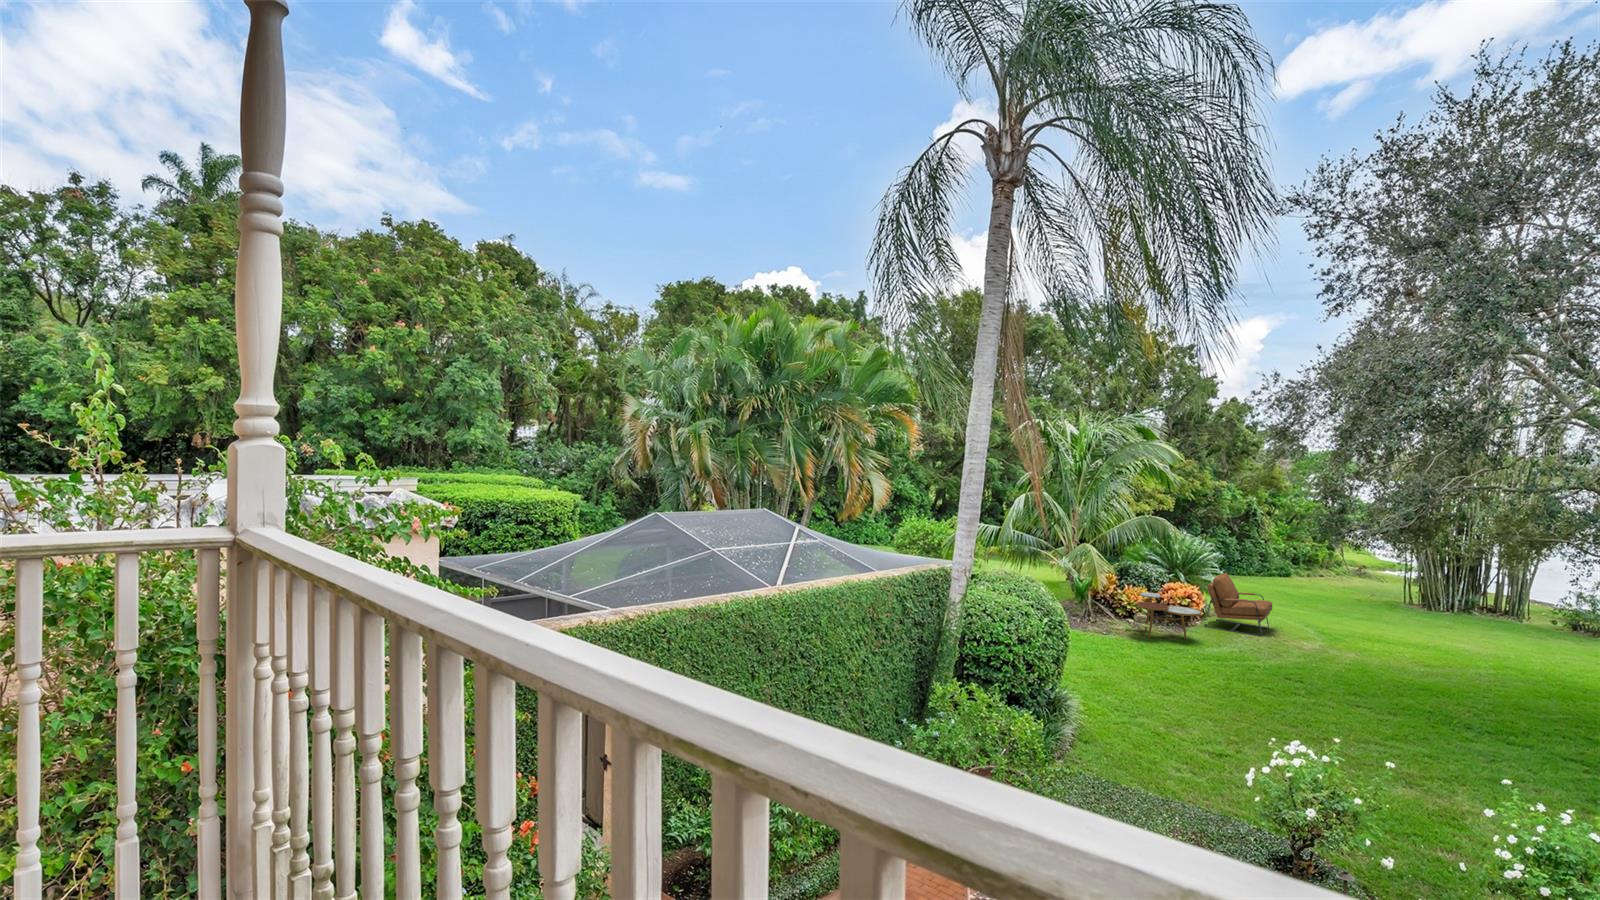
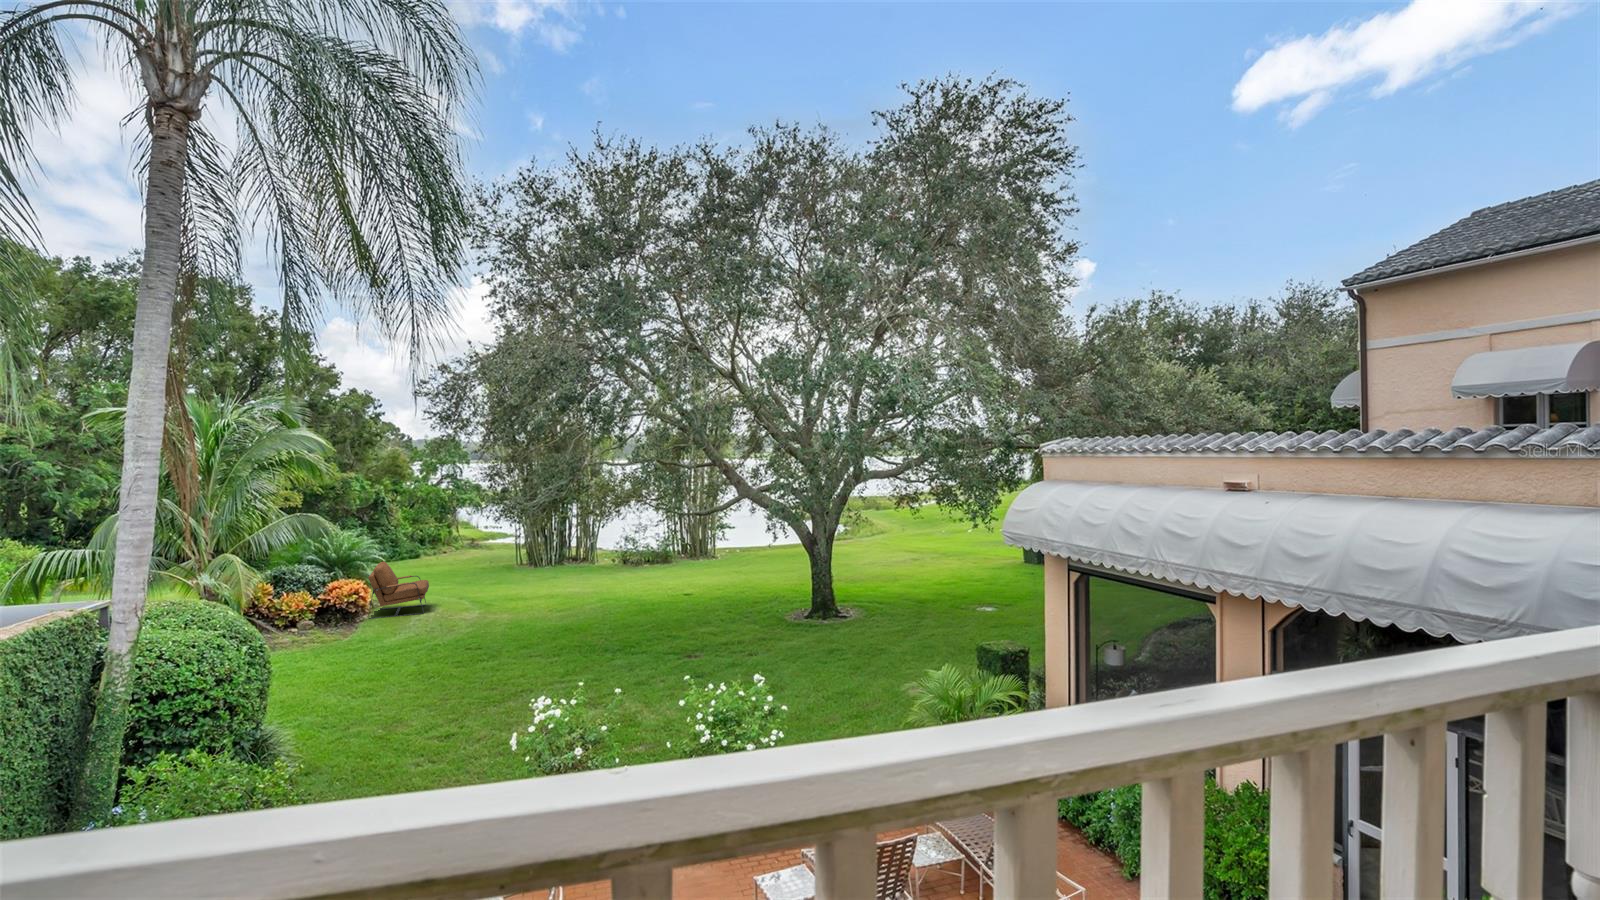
side table: present [1137,593,1201,639] -> none [301,596,371,644]

